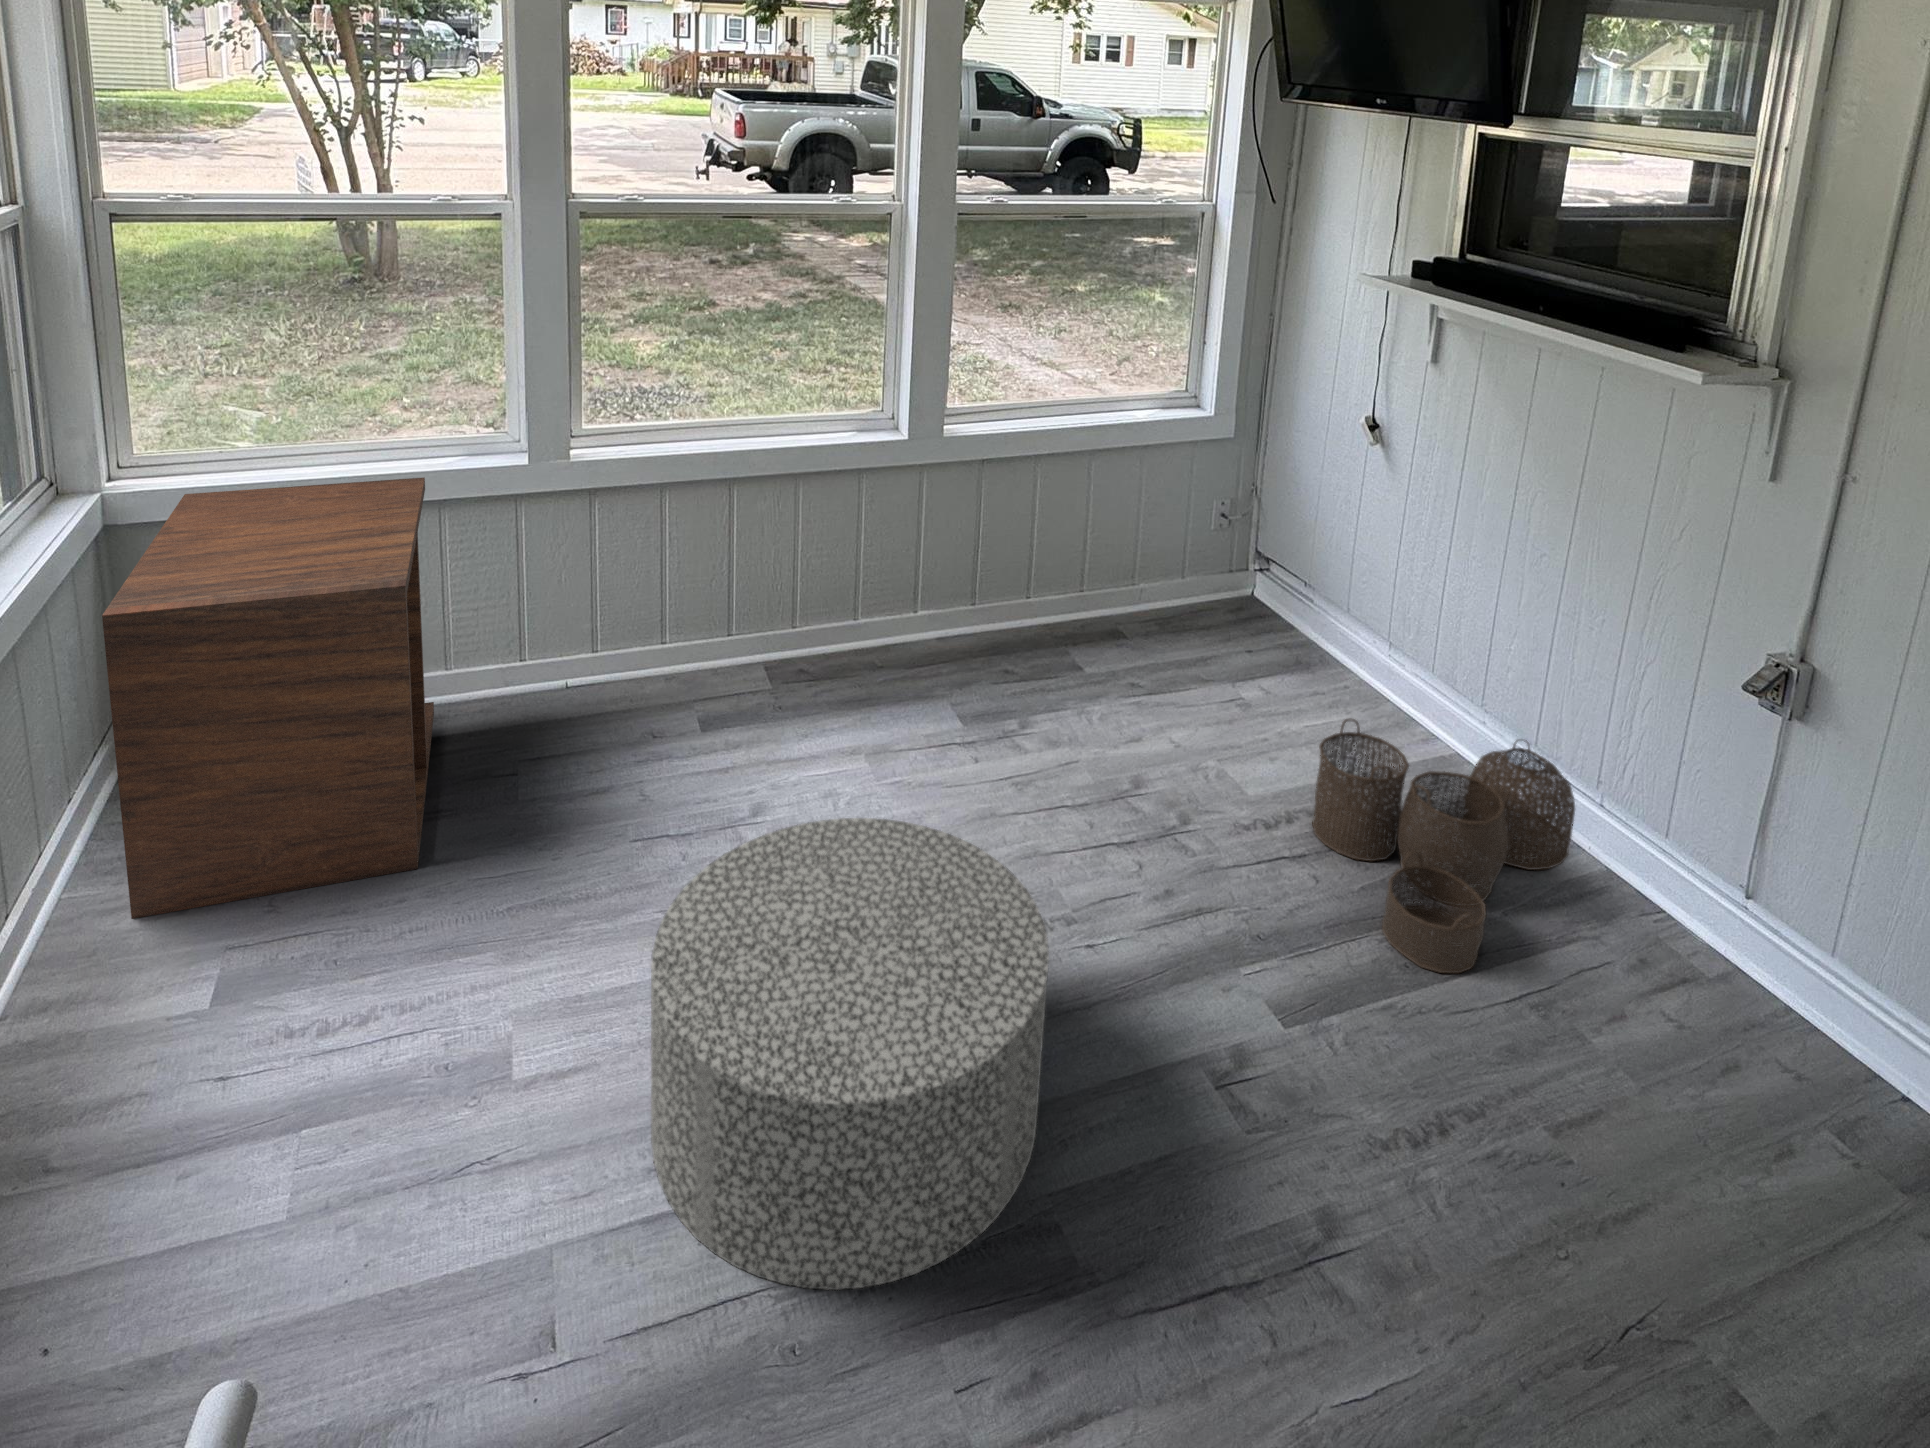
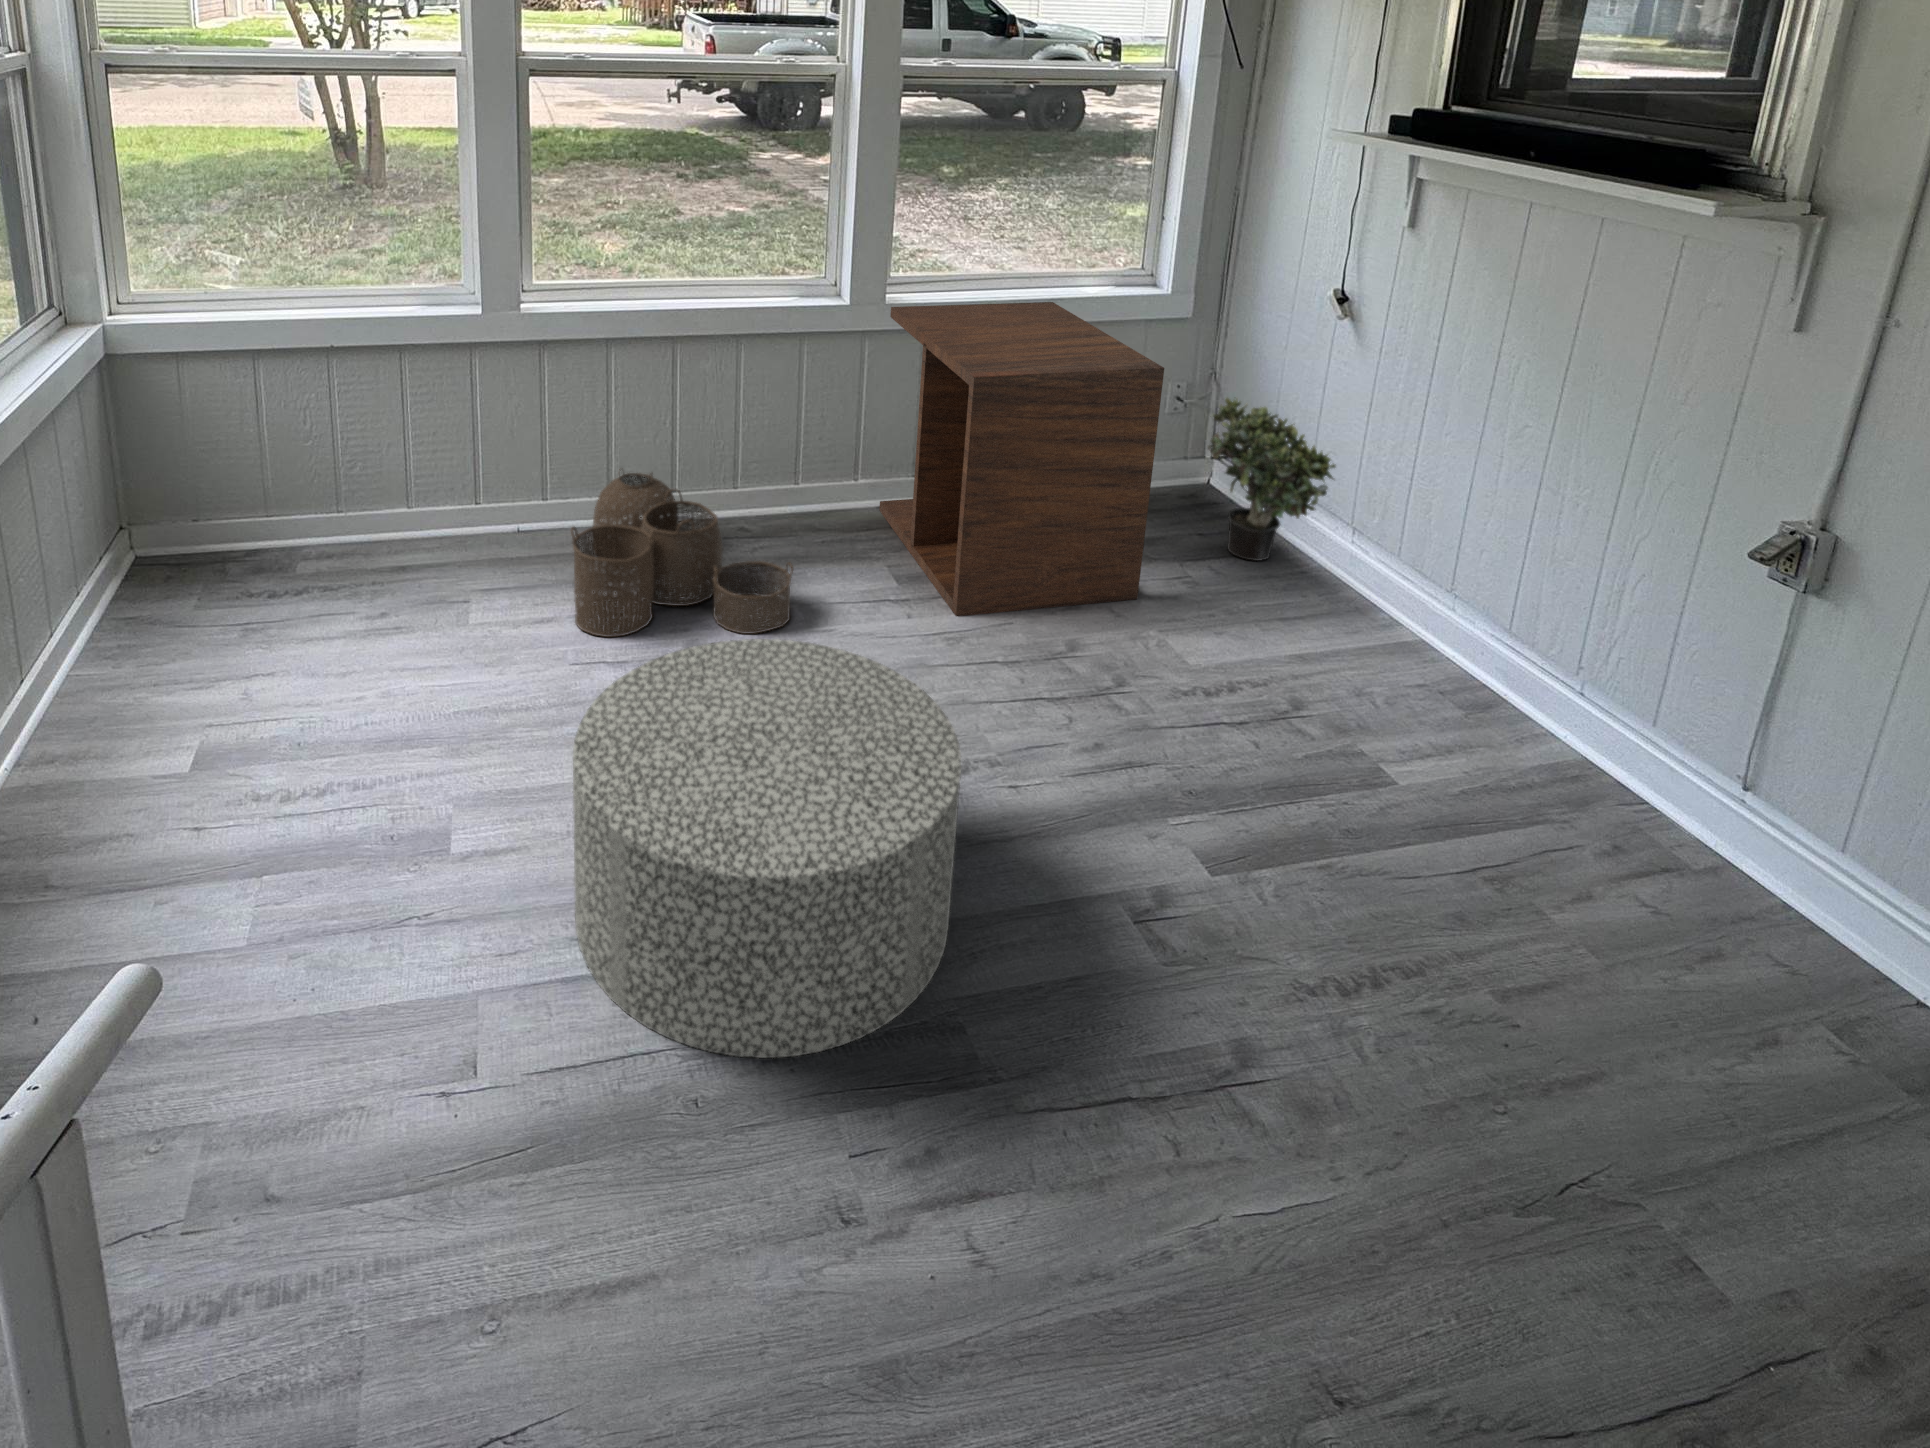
side table: present [102,478,434,919] -> present [879,302,1164,616]
potted plant: none [1256,518,1375,678] -> present [1208,398,1336,561]
woven basket: present [1312,719,1575,973] -> present [571,469,793,637]

